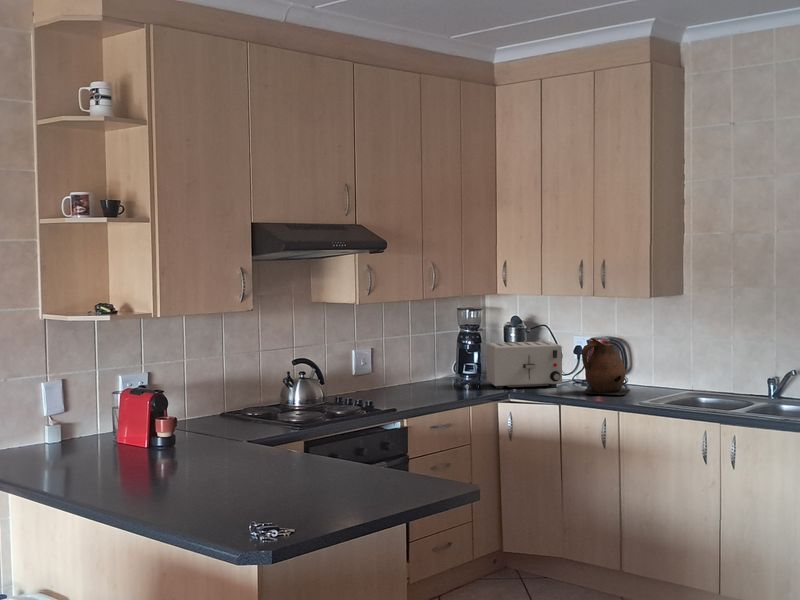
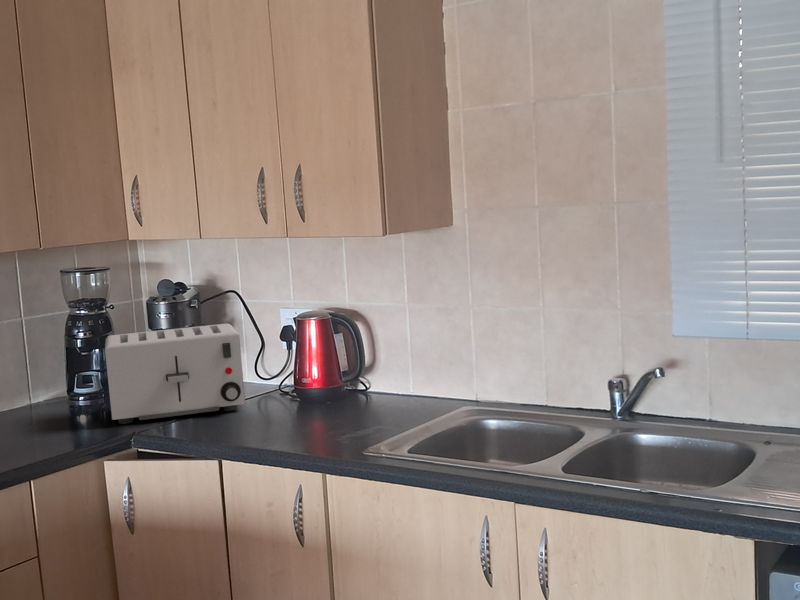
ceramic pitcher: present [582,338,630,395] -> none [262,319,365,431]

